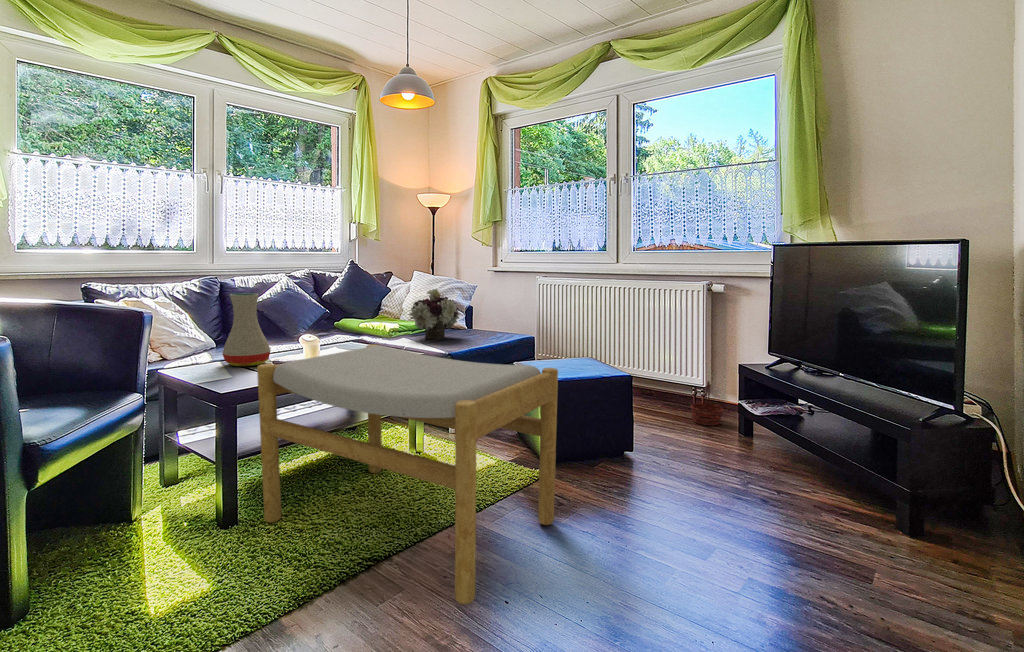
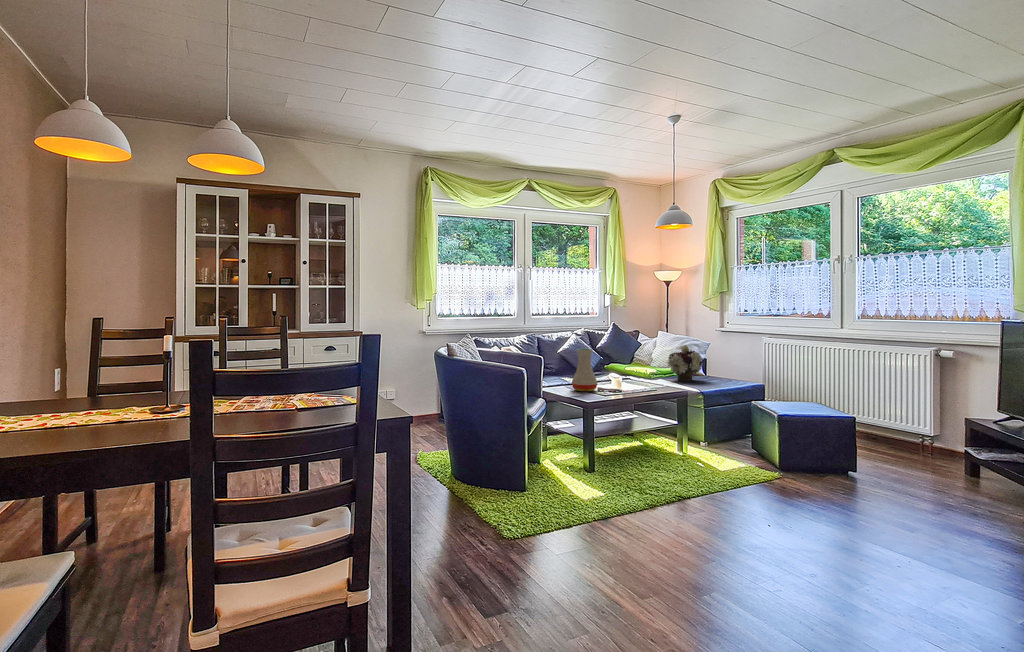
footstool: present [257,344,558,605] -> none [609,381,793,519]
basket: present [691,381,724,425] -> none [906,421,939,458]

